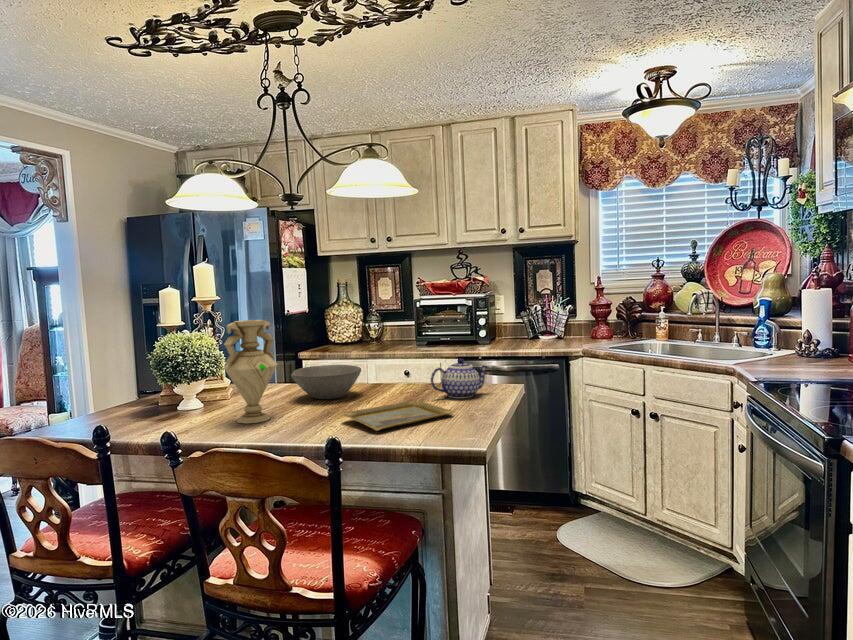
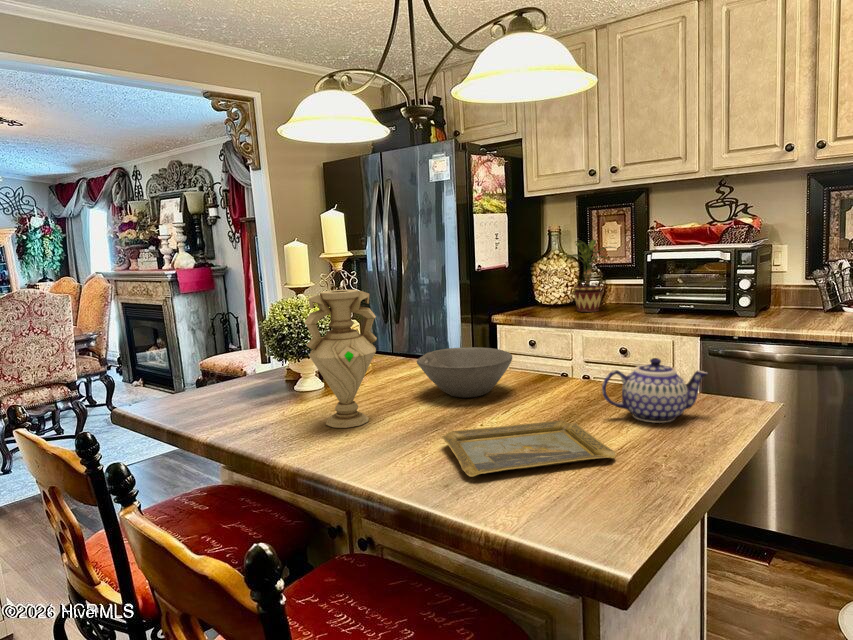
potted plant: none [353,291,395,347] -> present [565,240,615,312]

